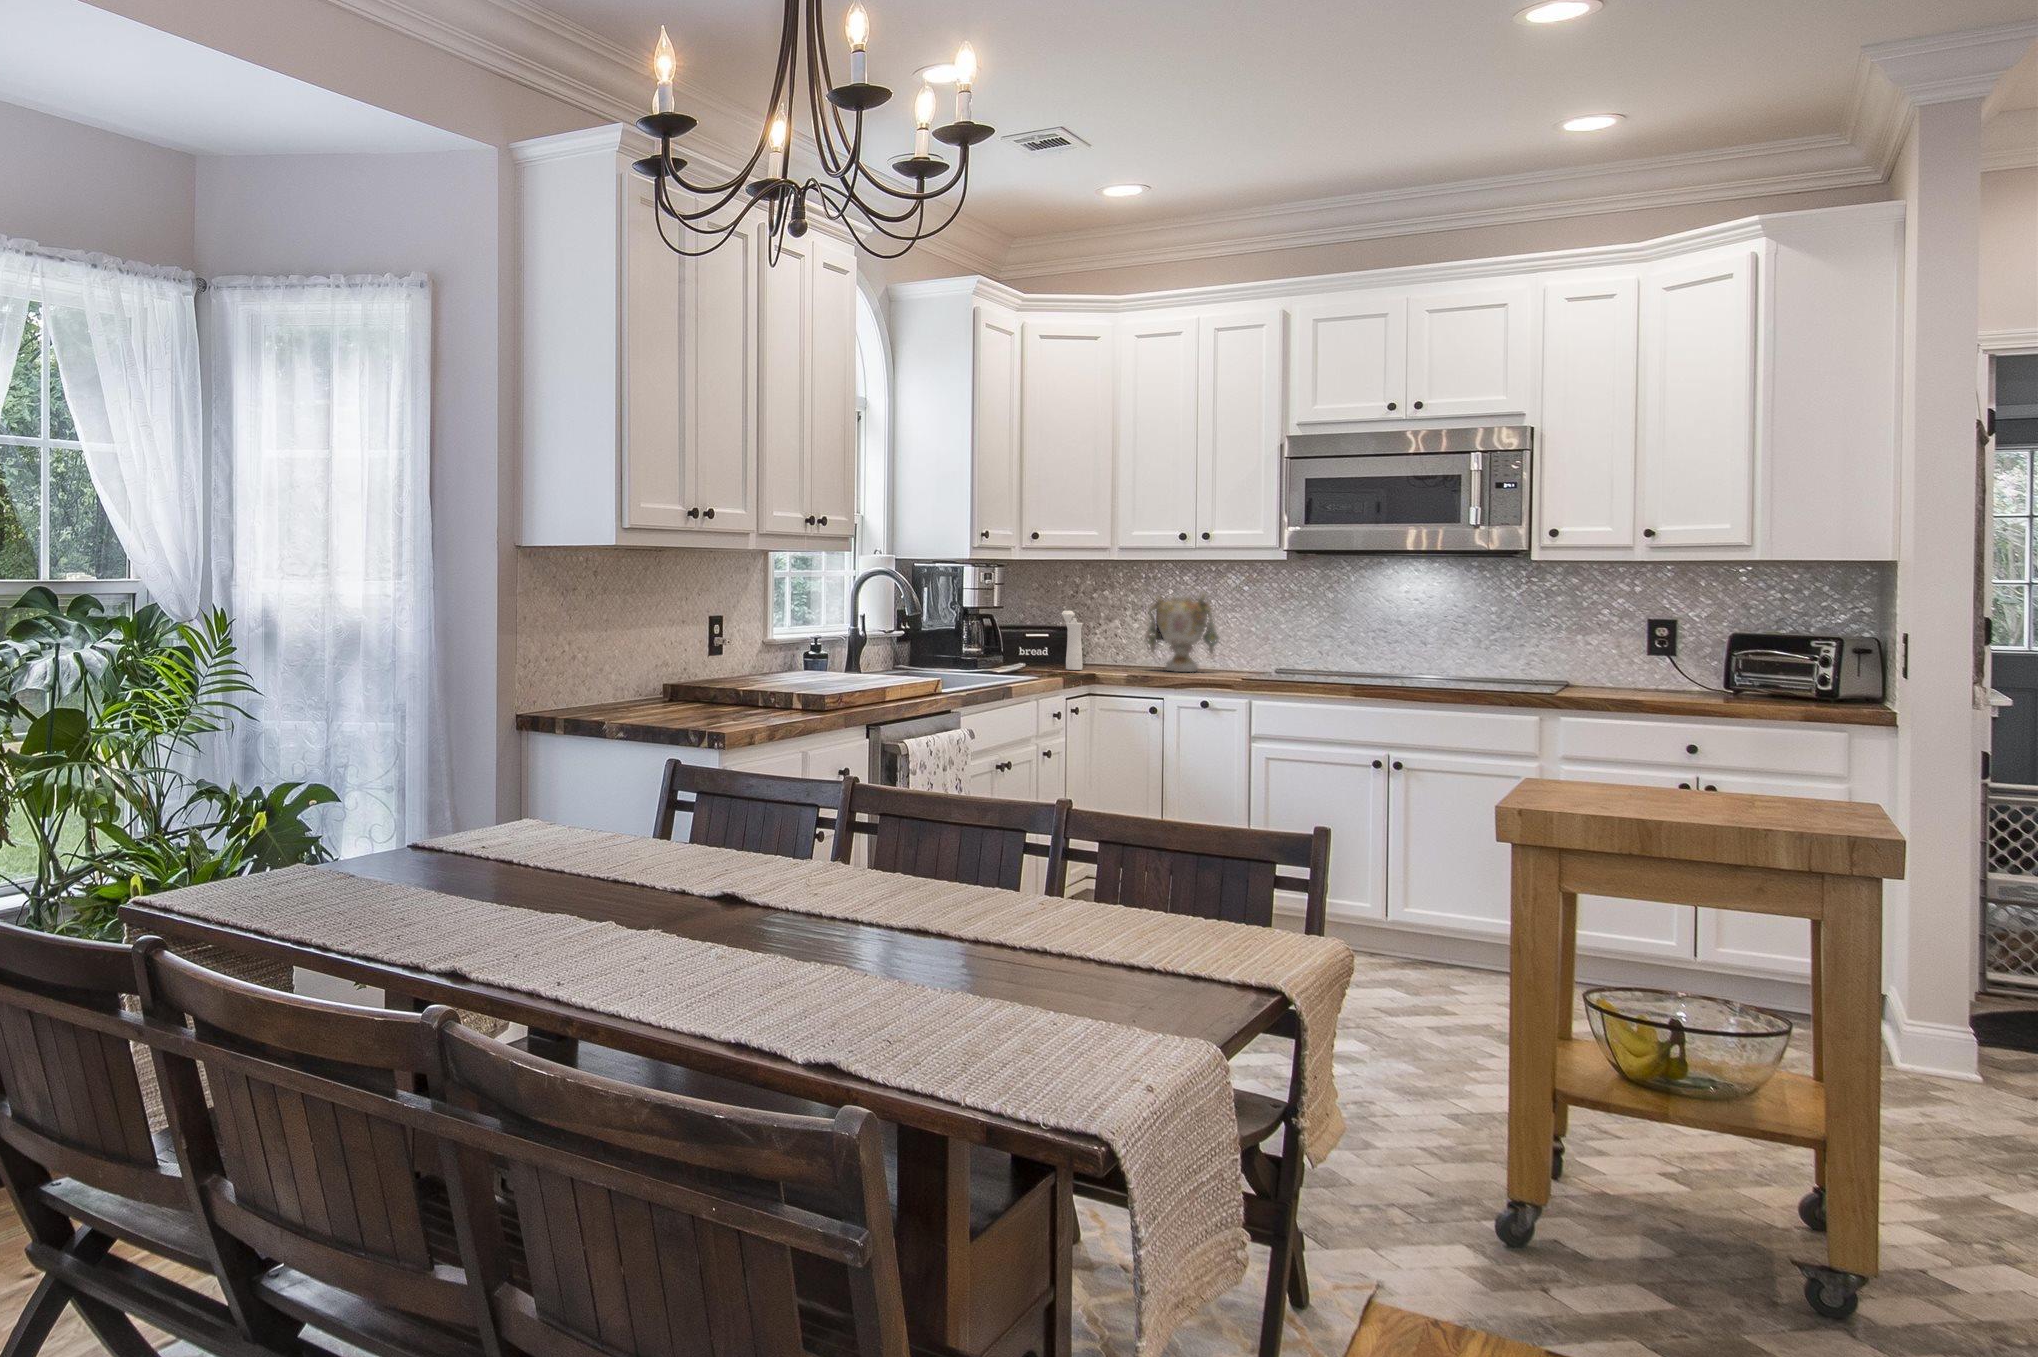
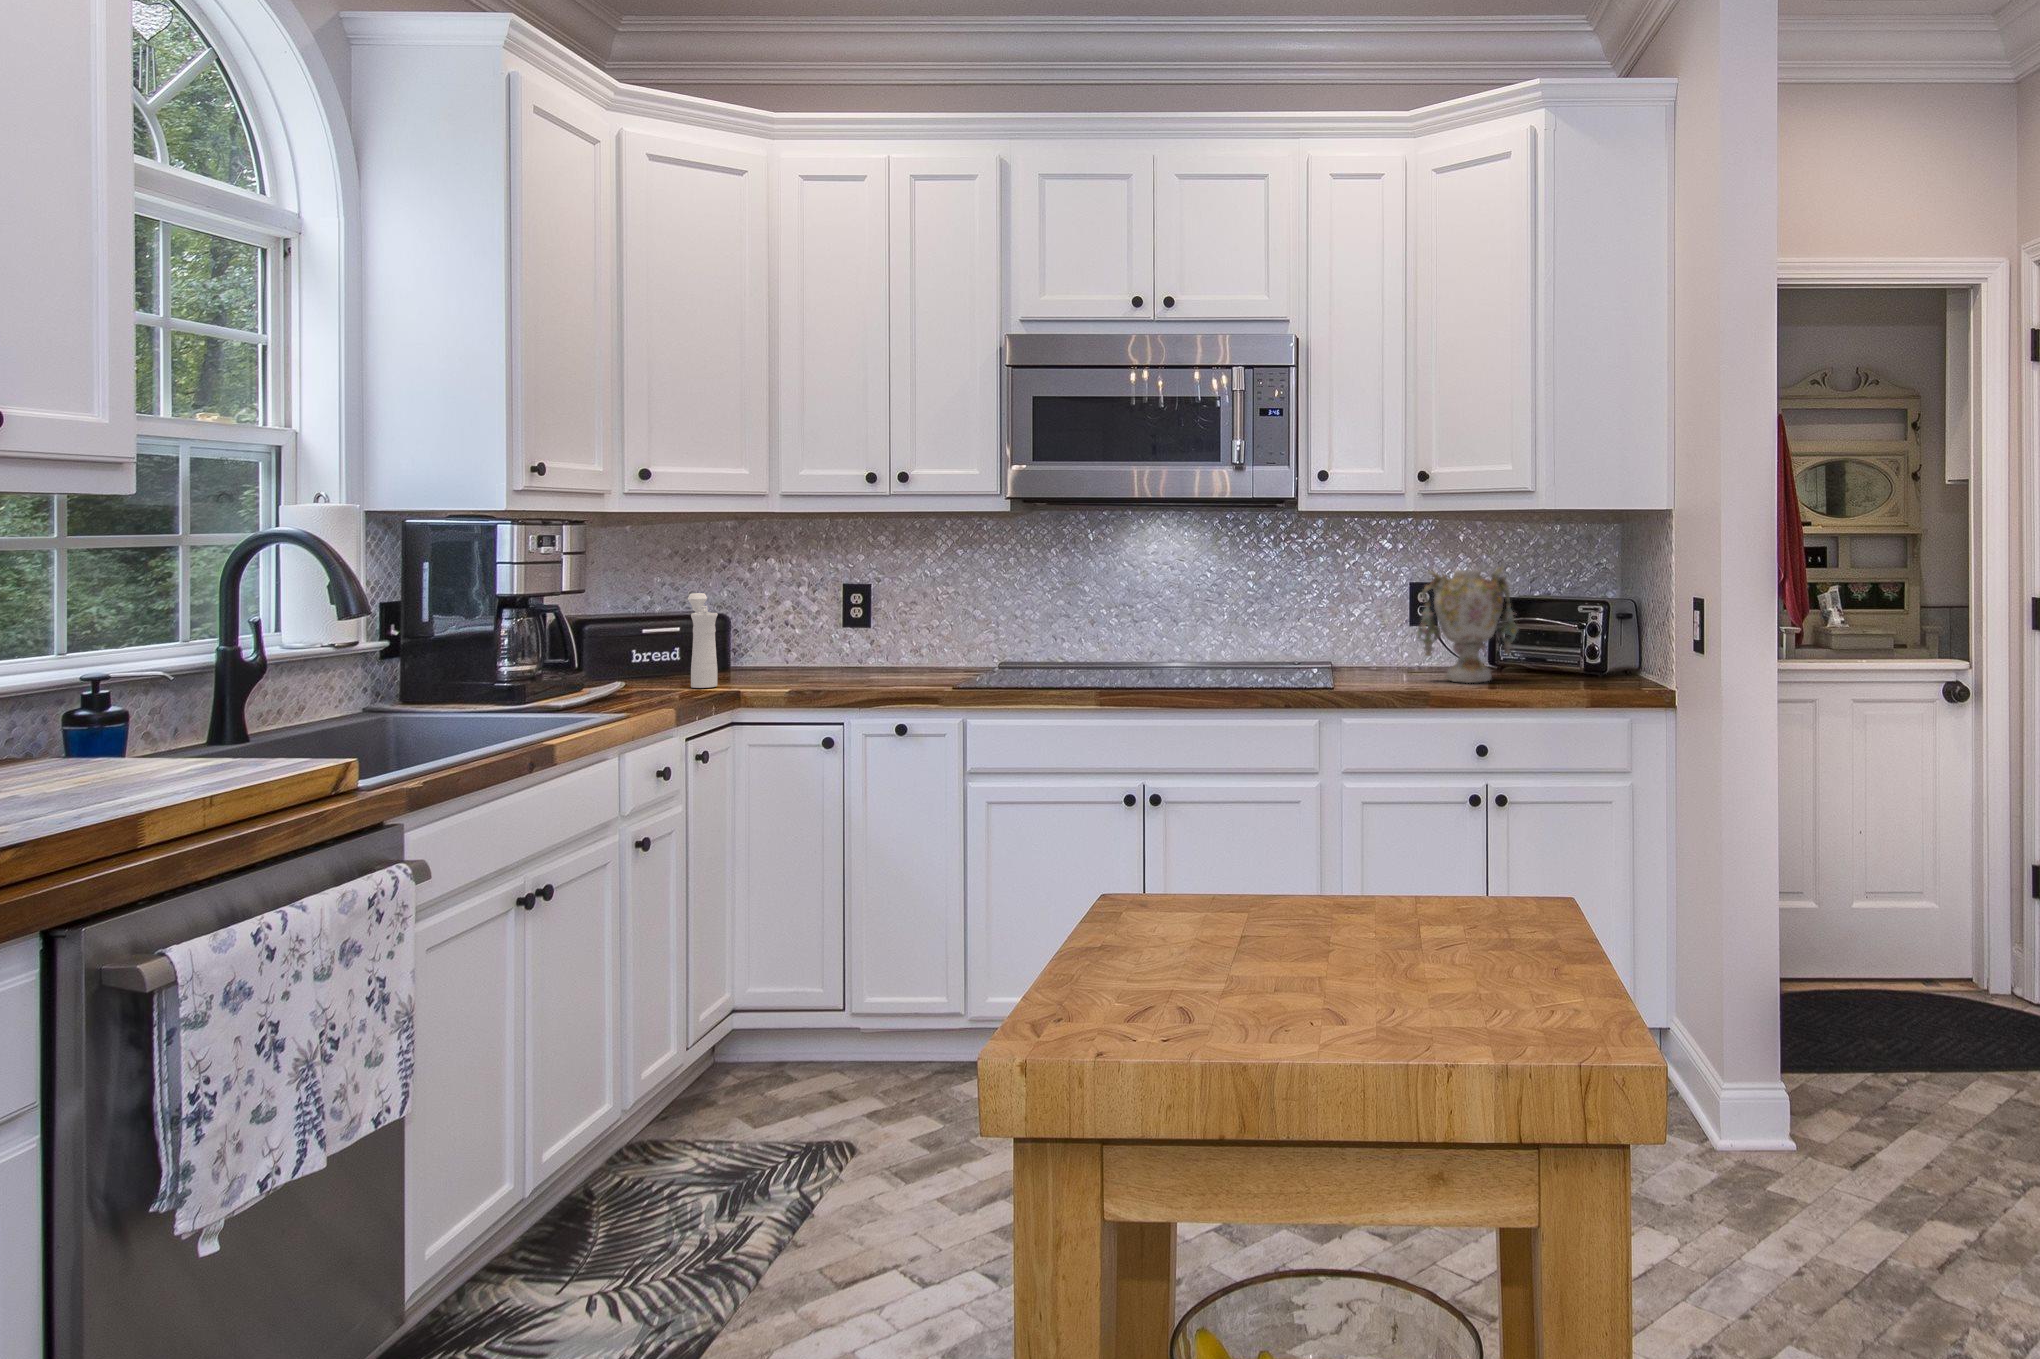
vase: present [1145,594,1220,672] -> present [1416,565,1519,683]

